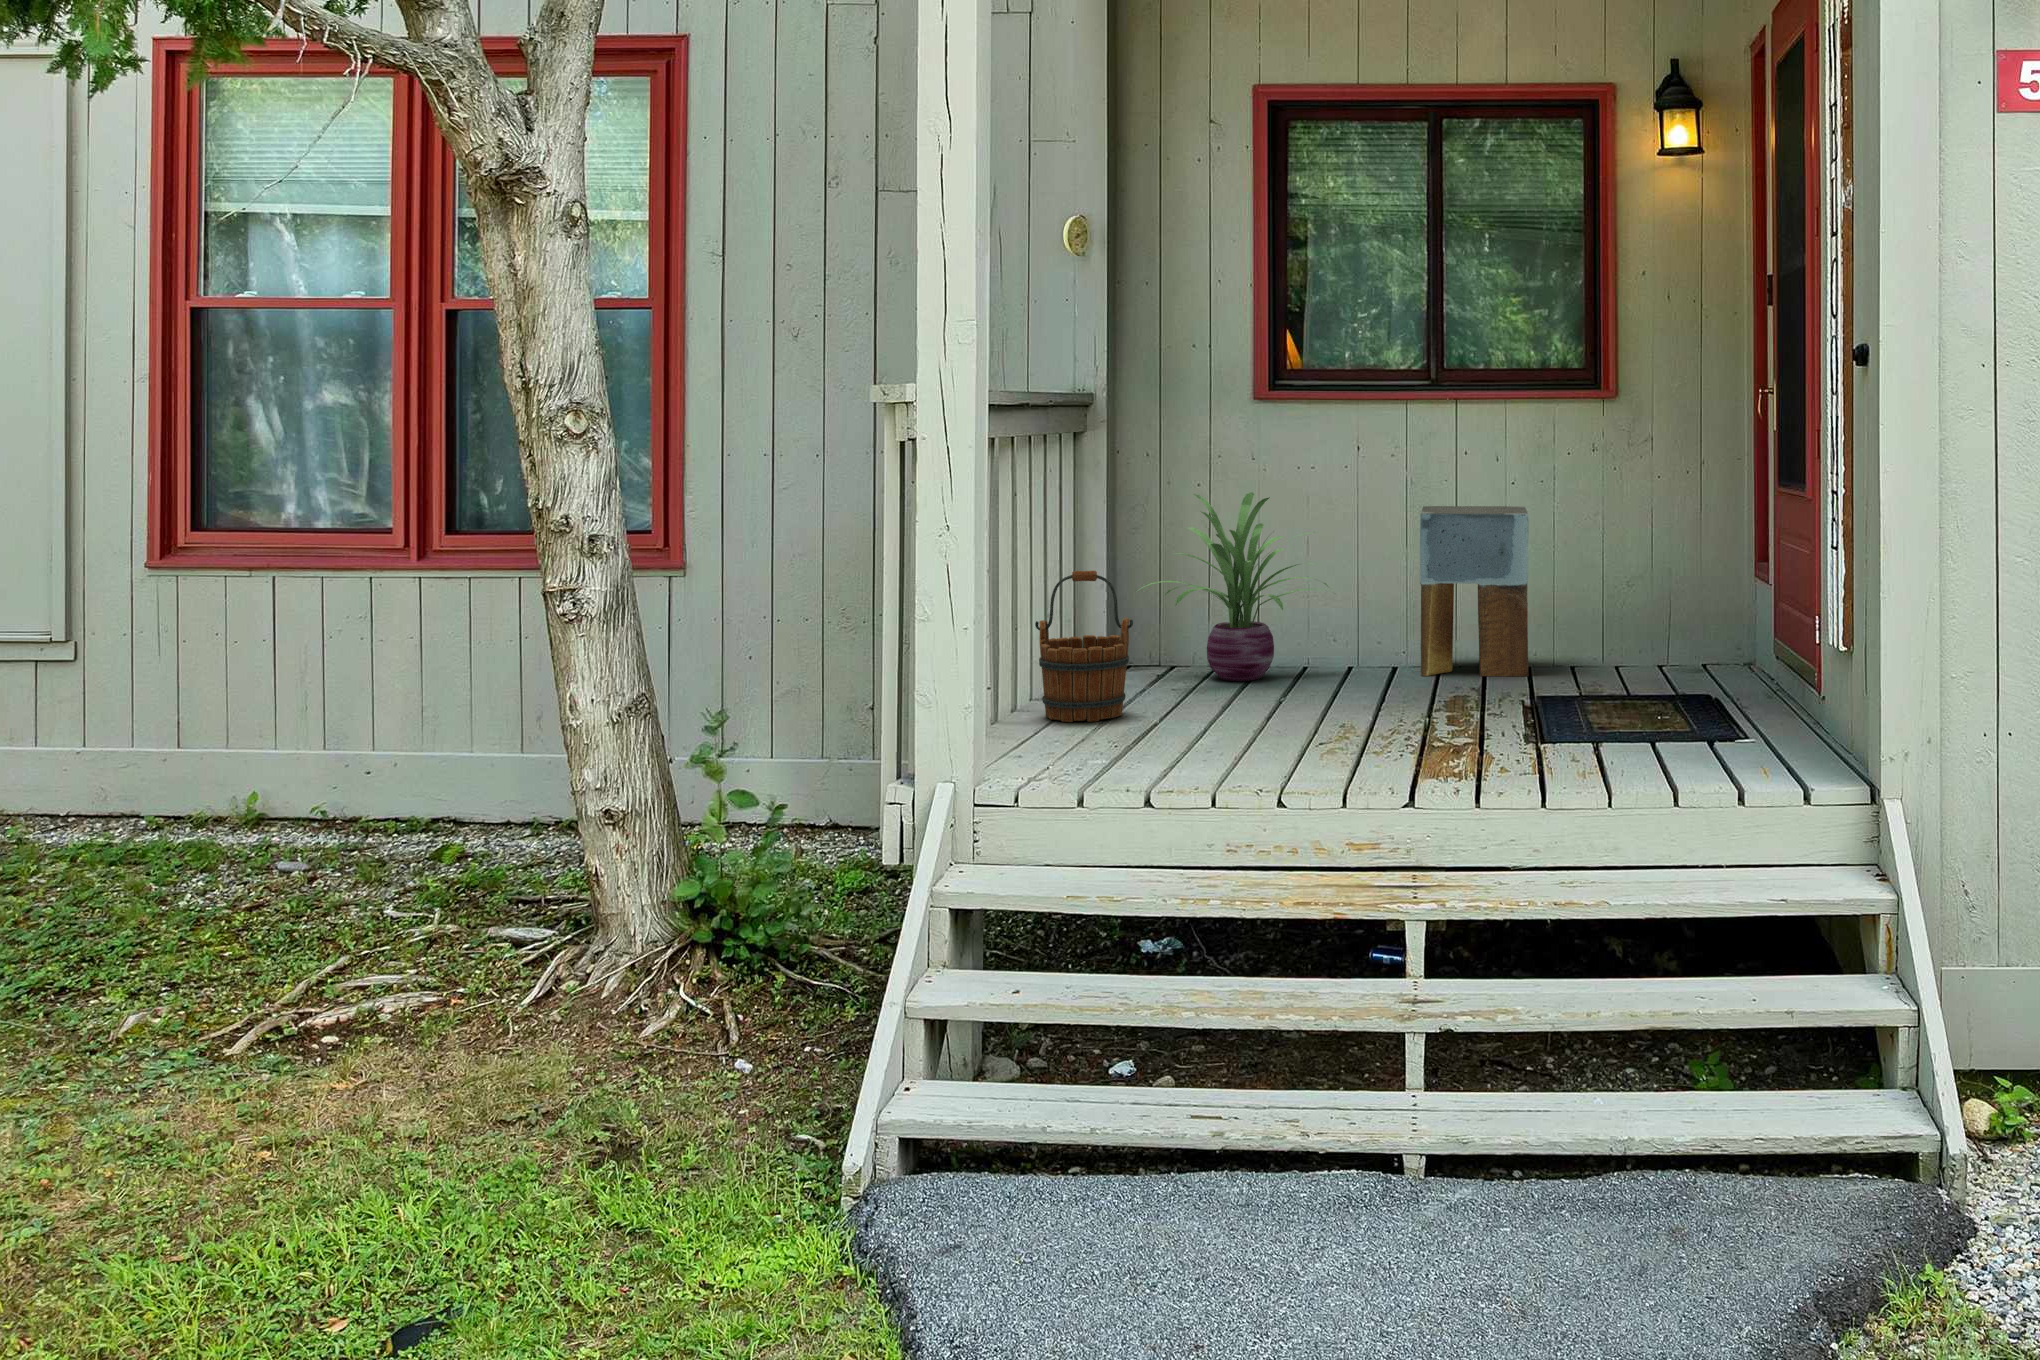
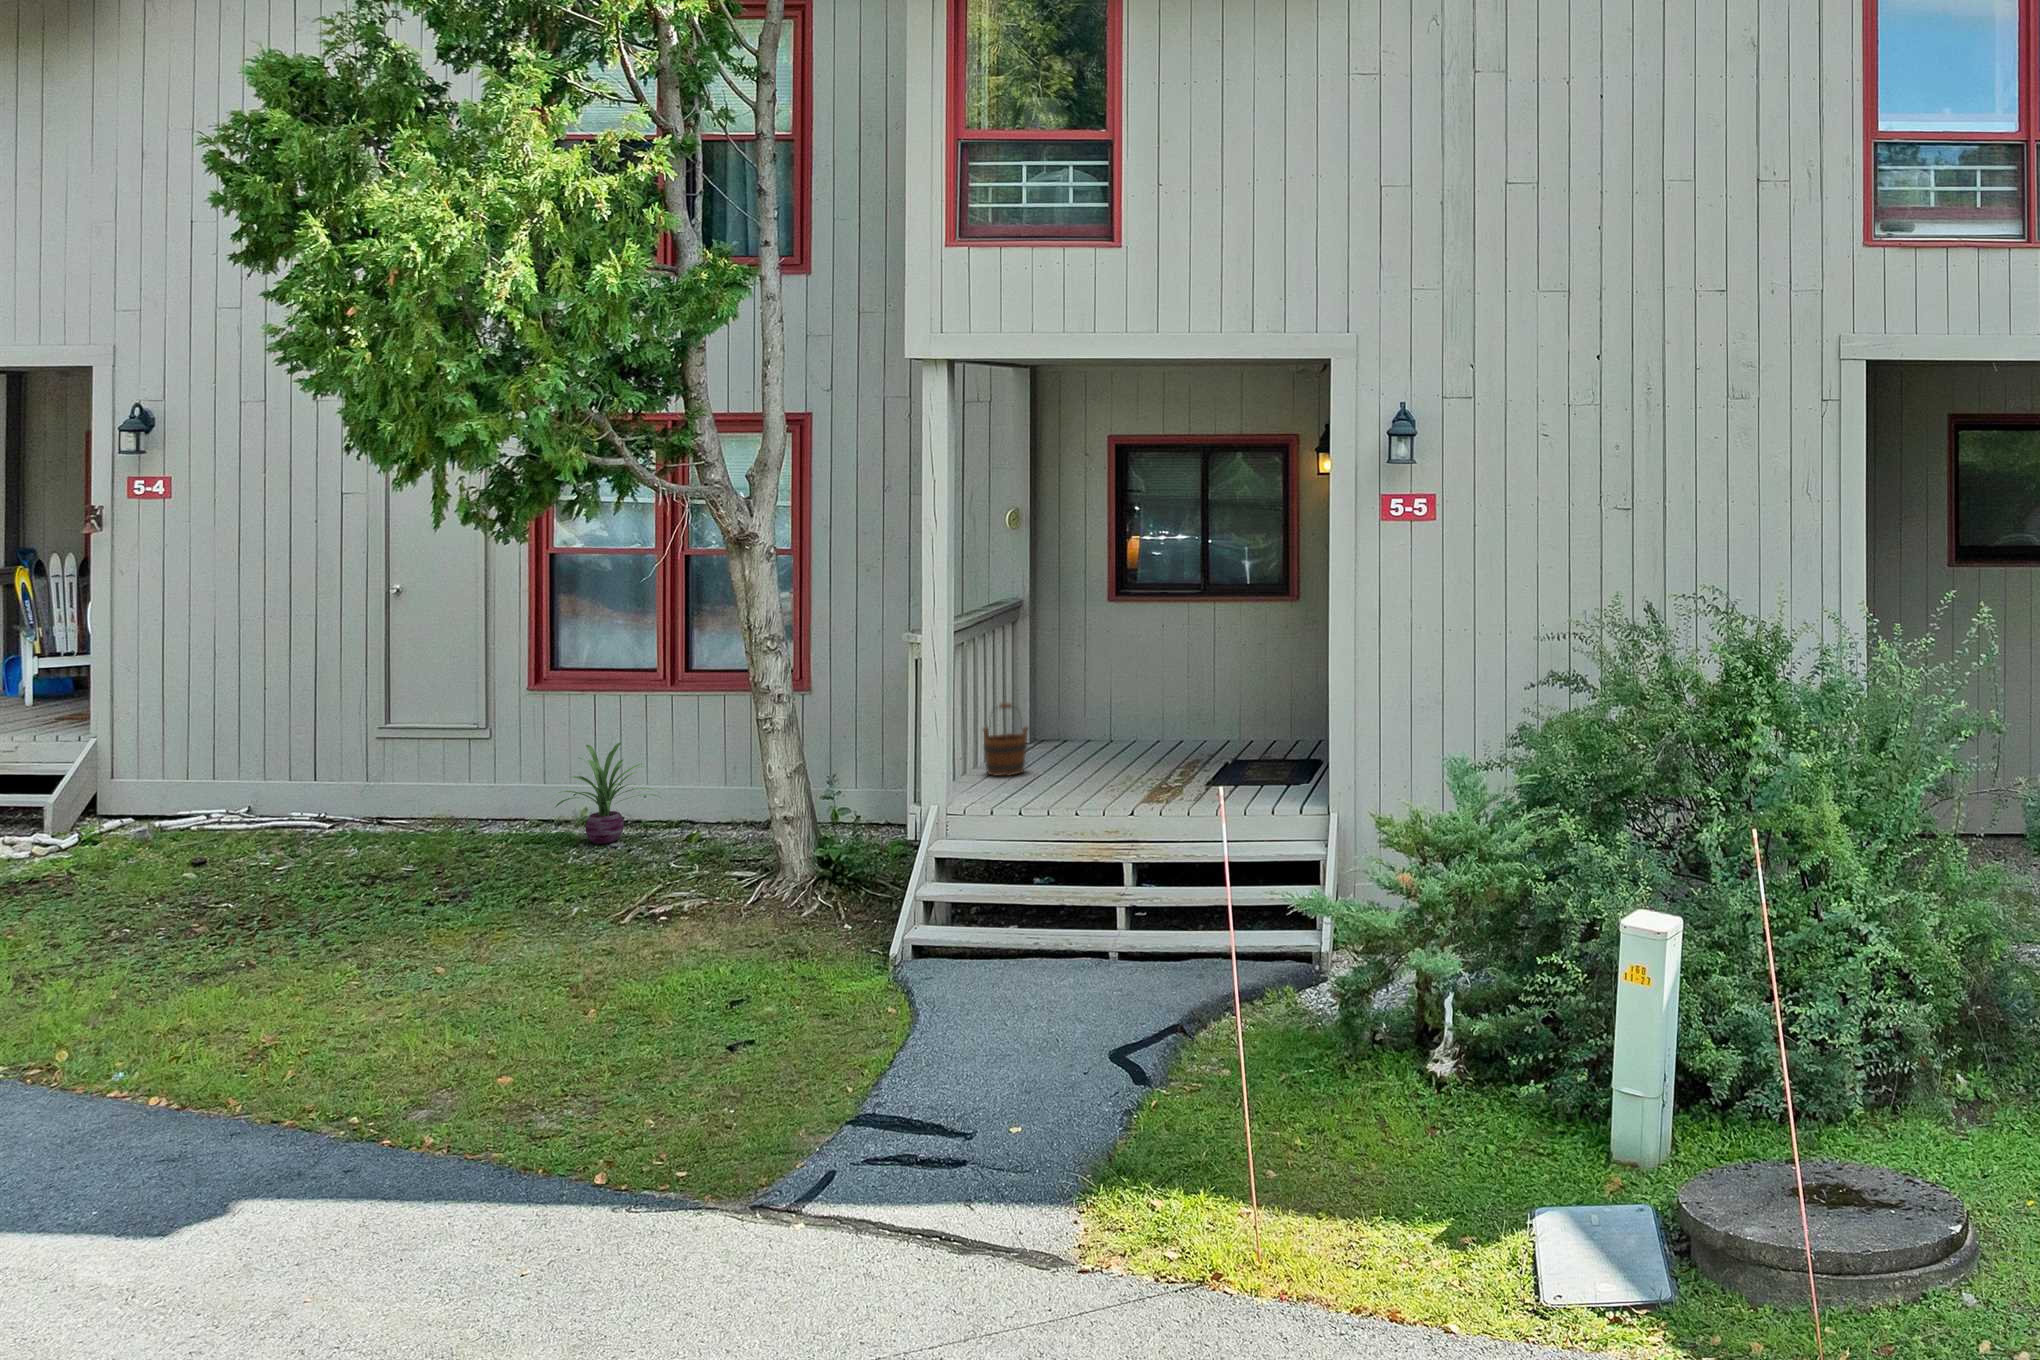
decorative plant: present [1140,492,1328,681] -> present [556,743,657,844]
stool: present [1420,506,1529,676] -> none [1187,659,1251,750]

